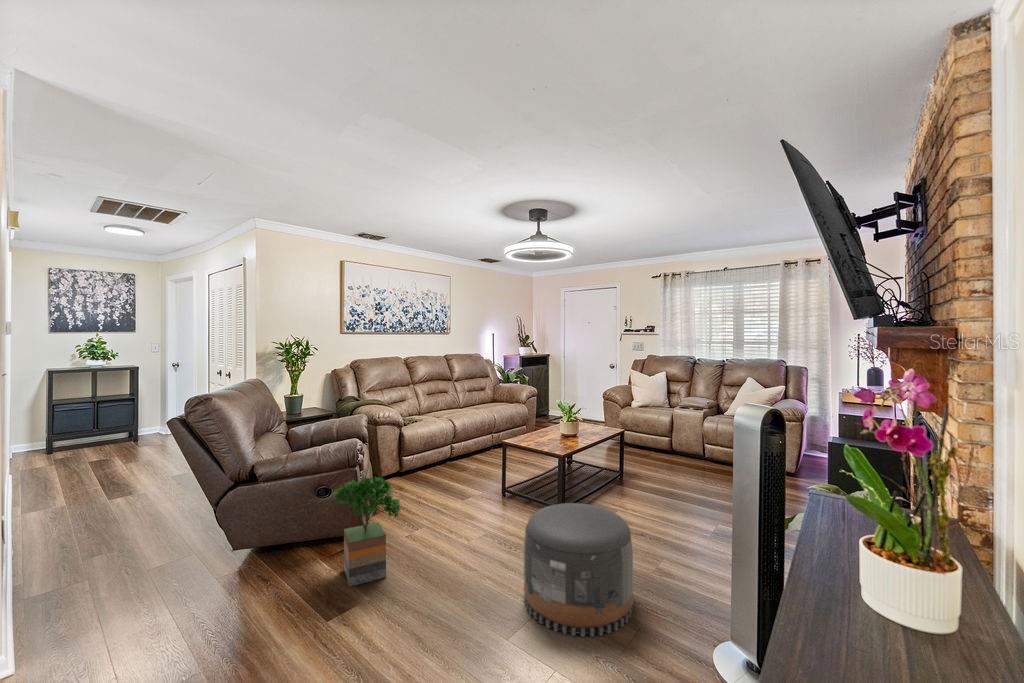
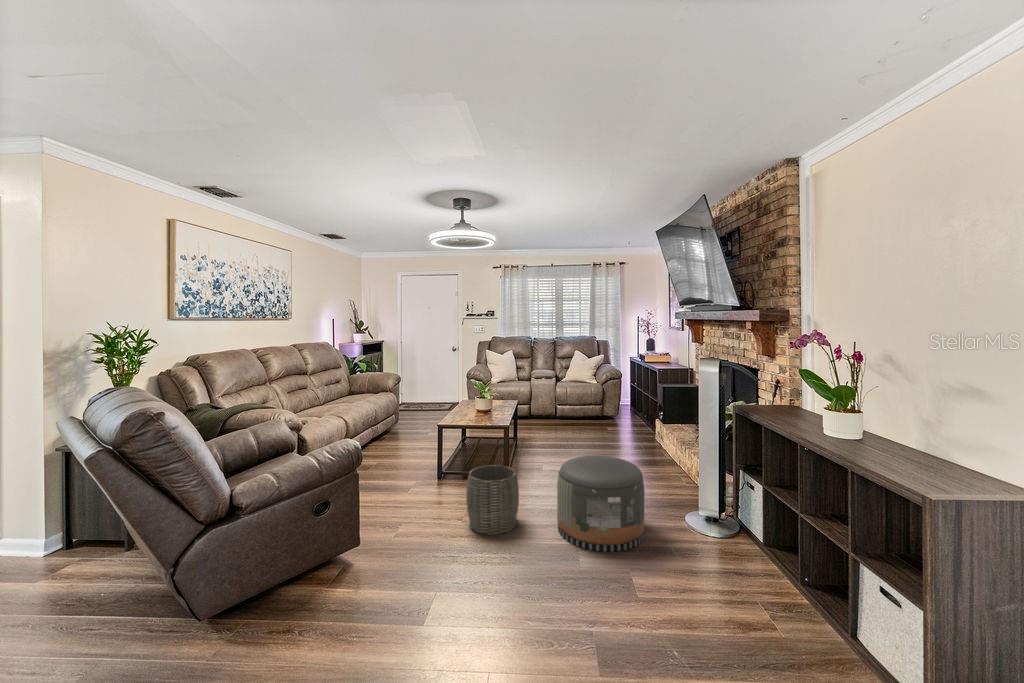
potted tree: present [332,476,401,587] -> none [372,468,453,584]
woven basket: none [453,490,510,568] -> present [466,465,519,535]

